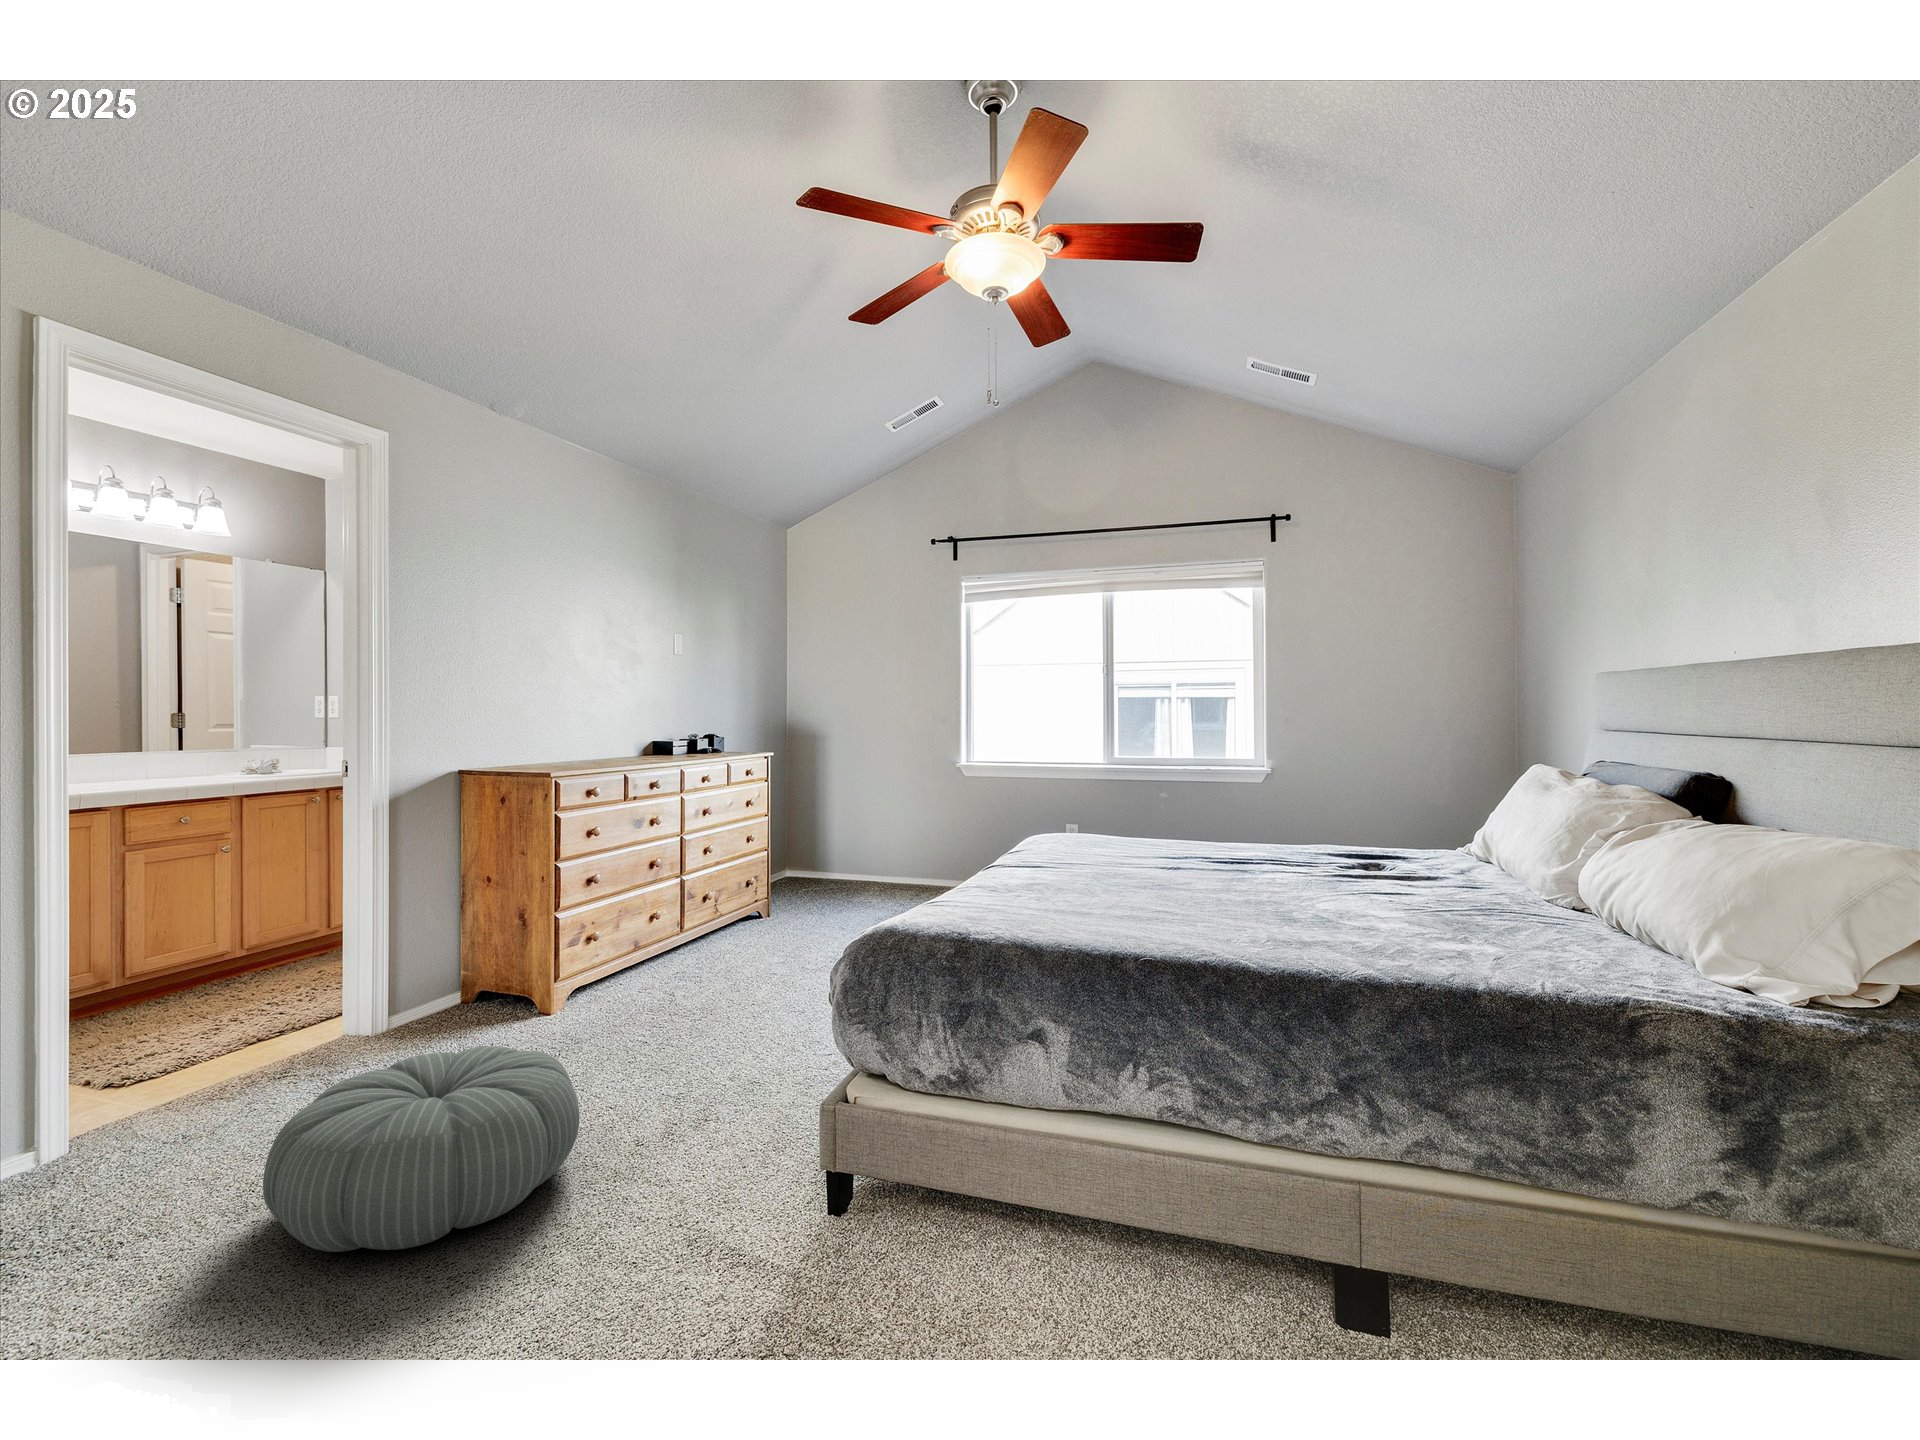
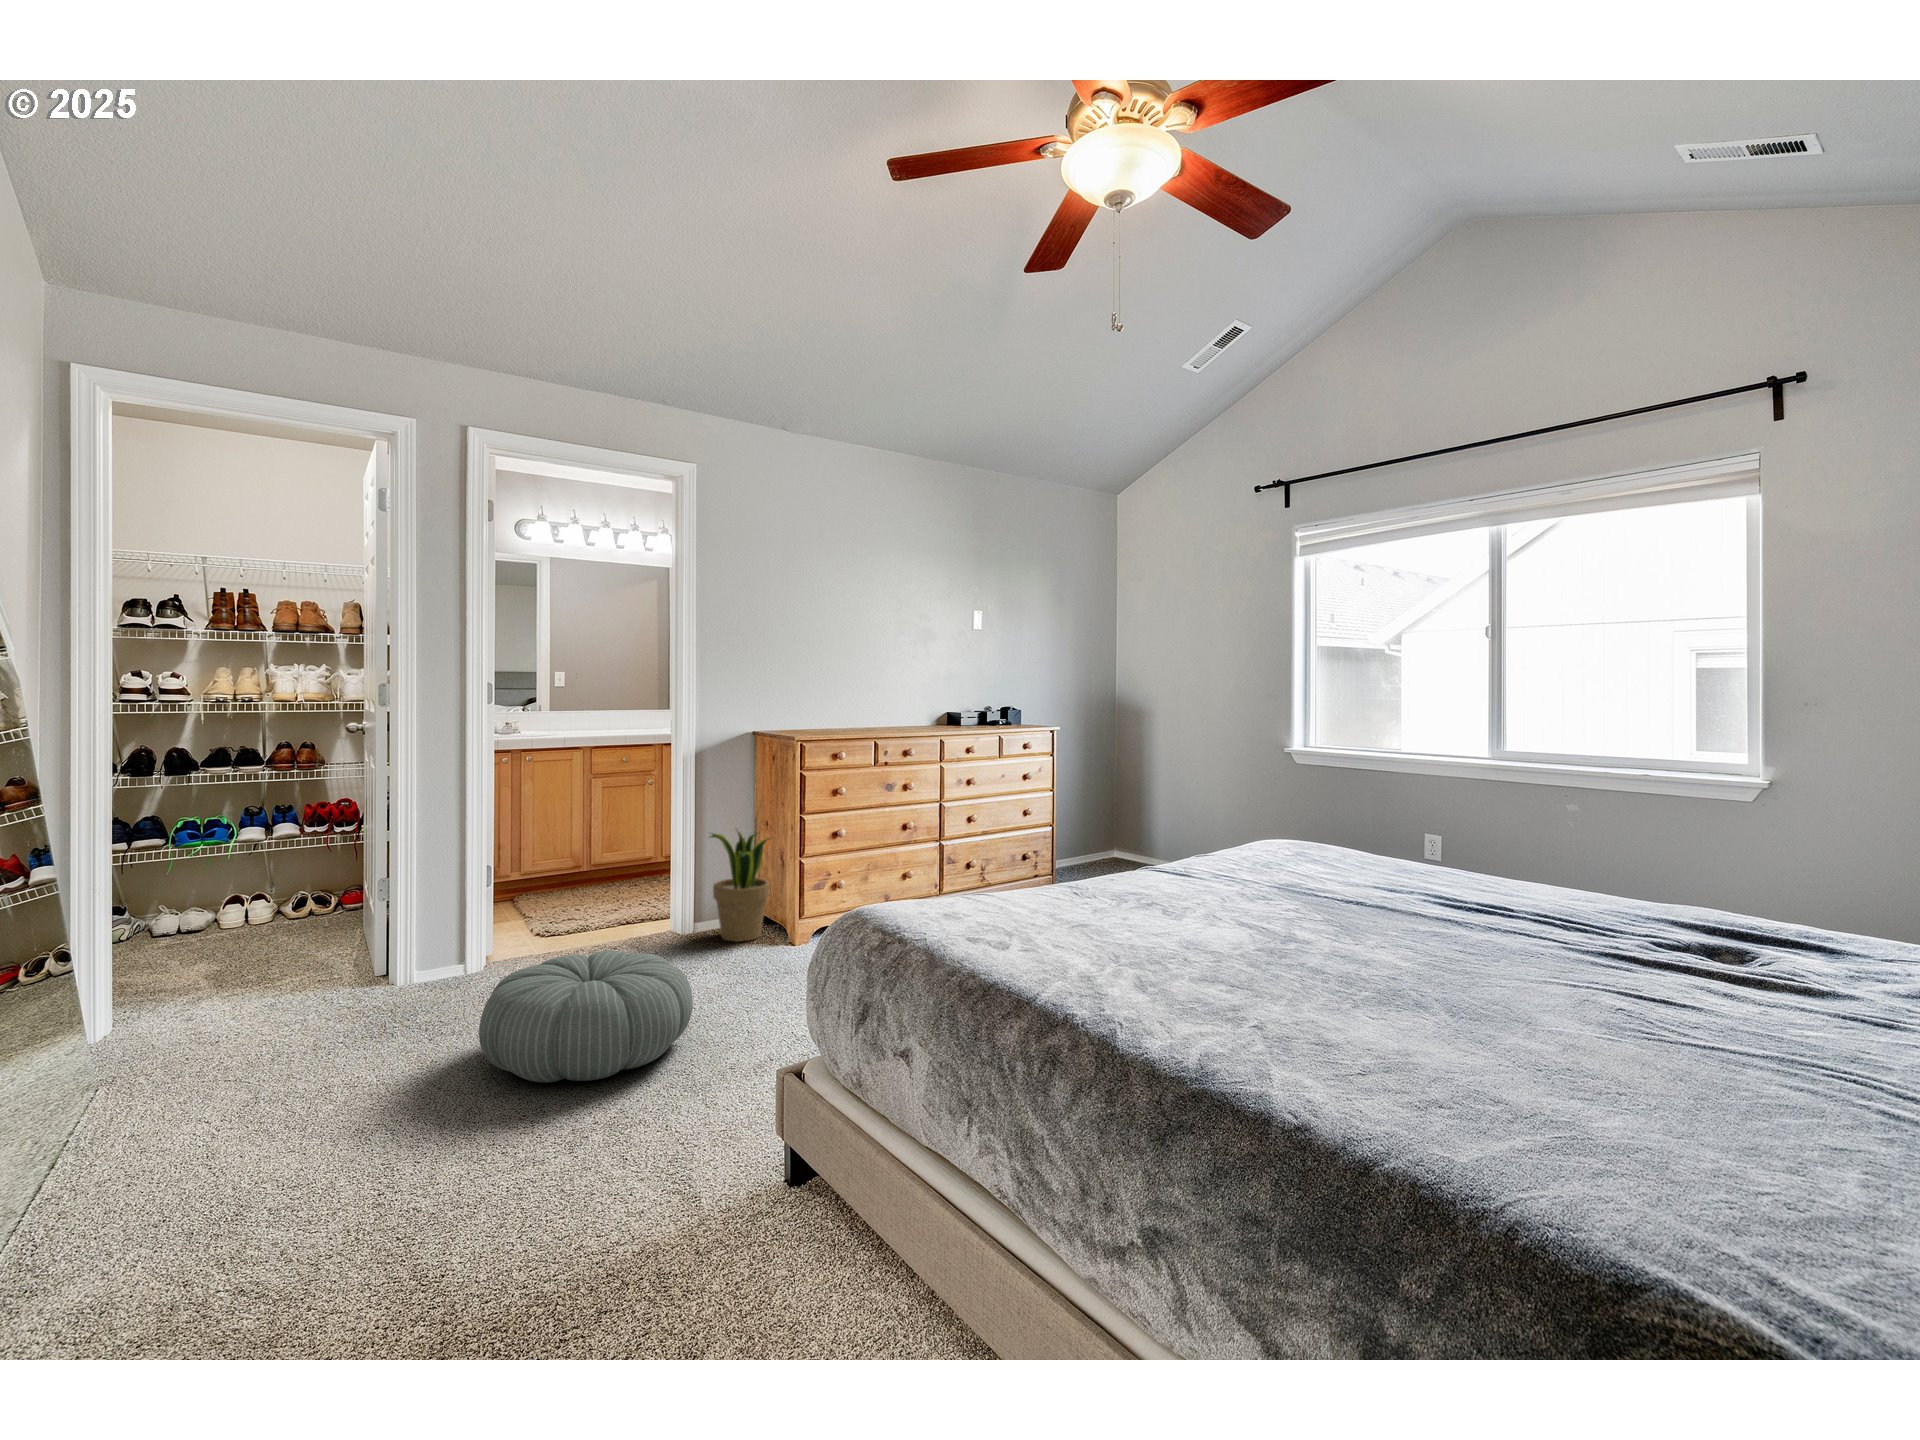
potted plant: none [415,885,515,1029] -> present [710,828,769,942]

